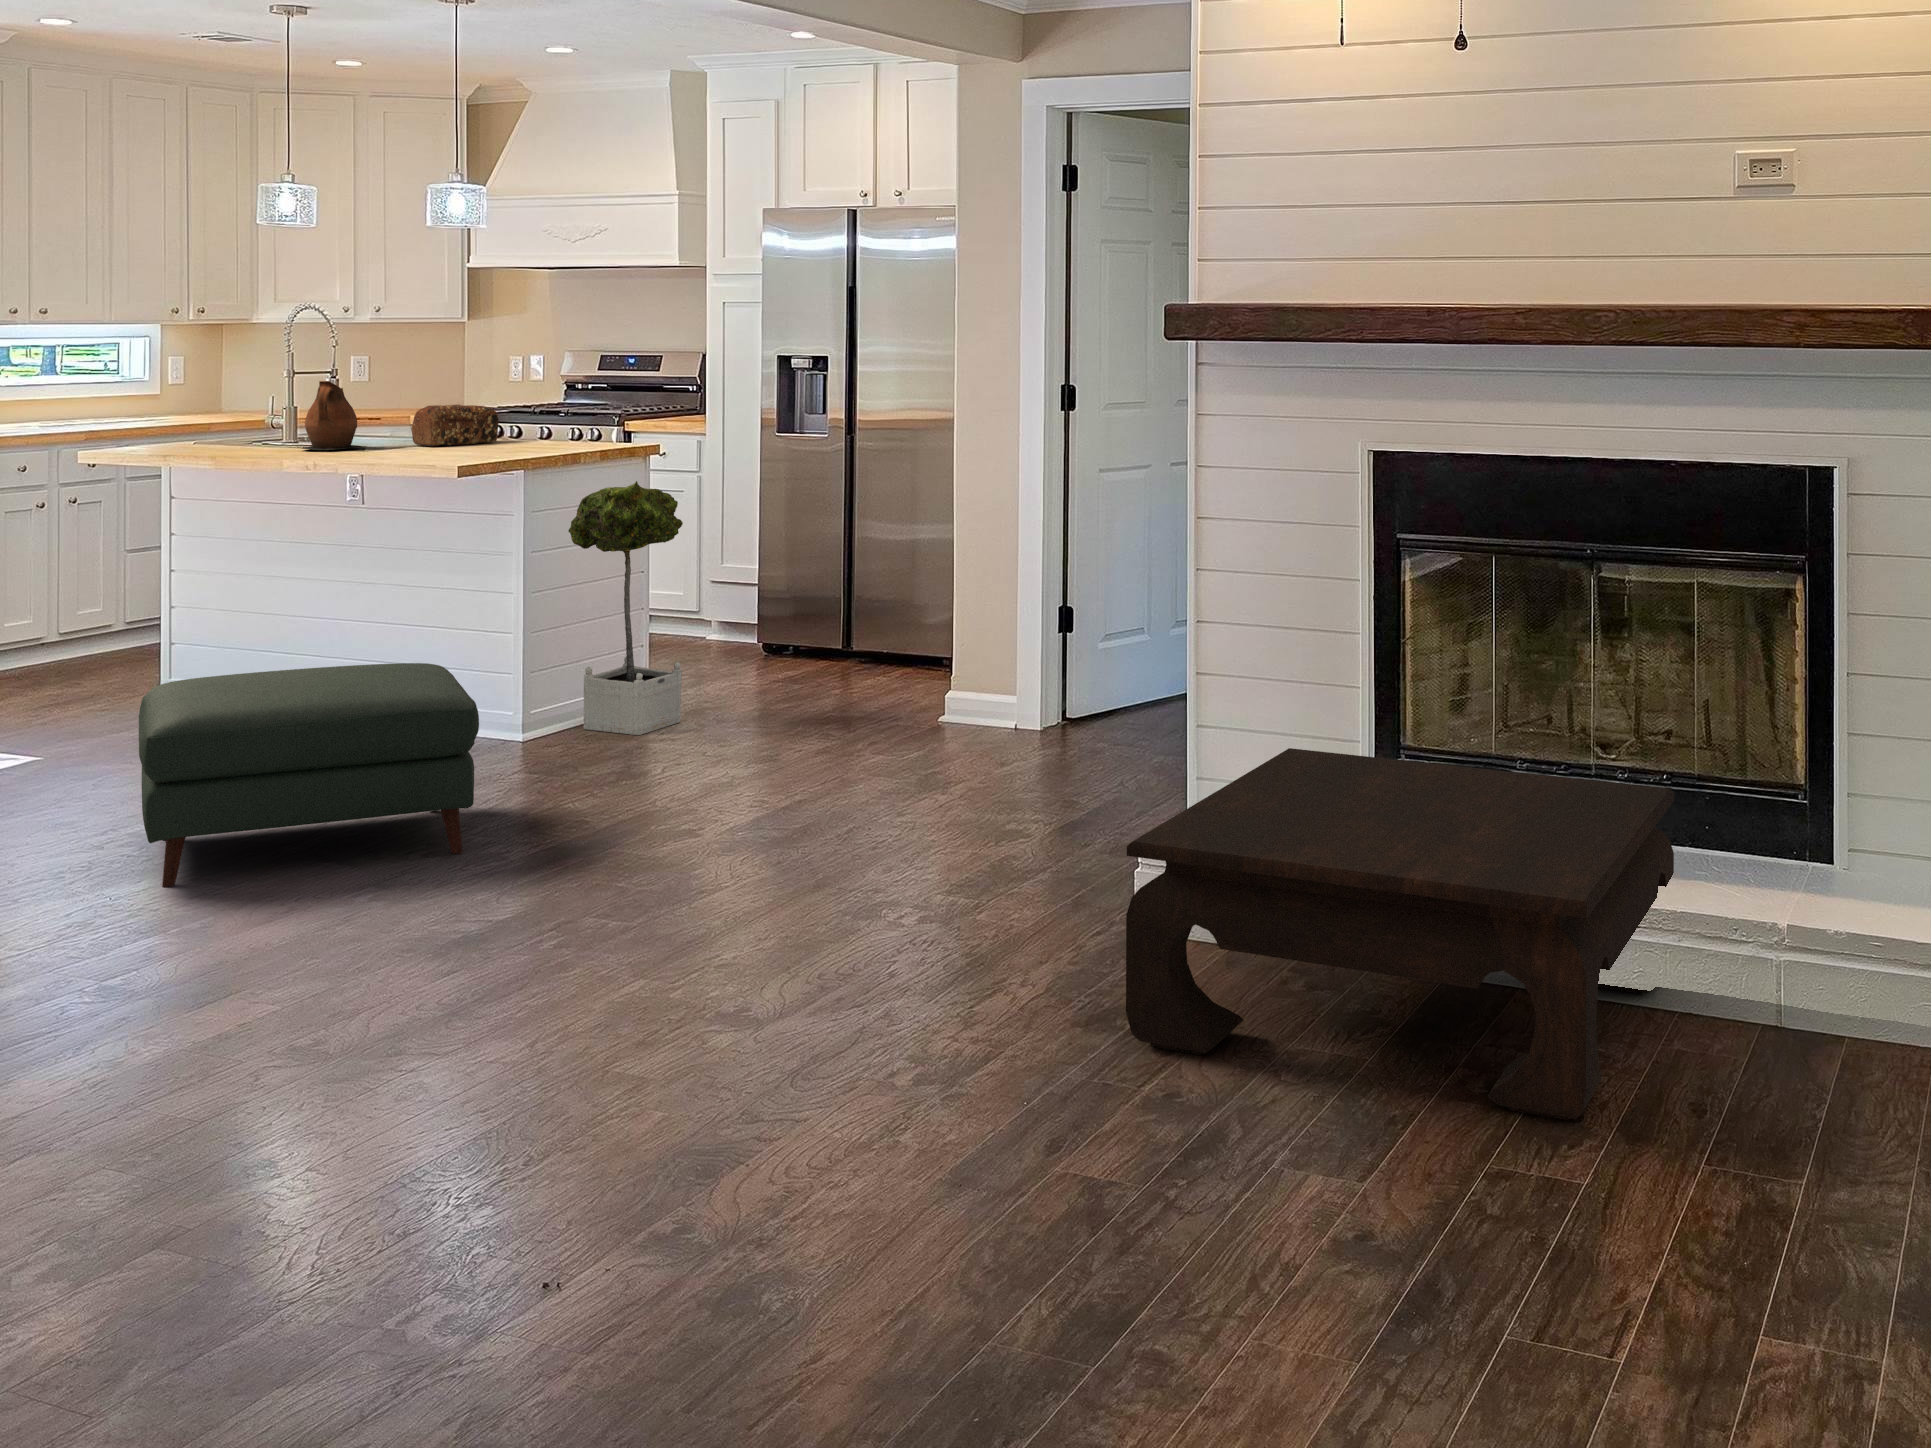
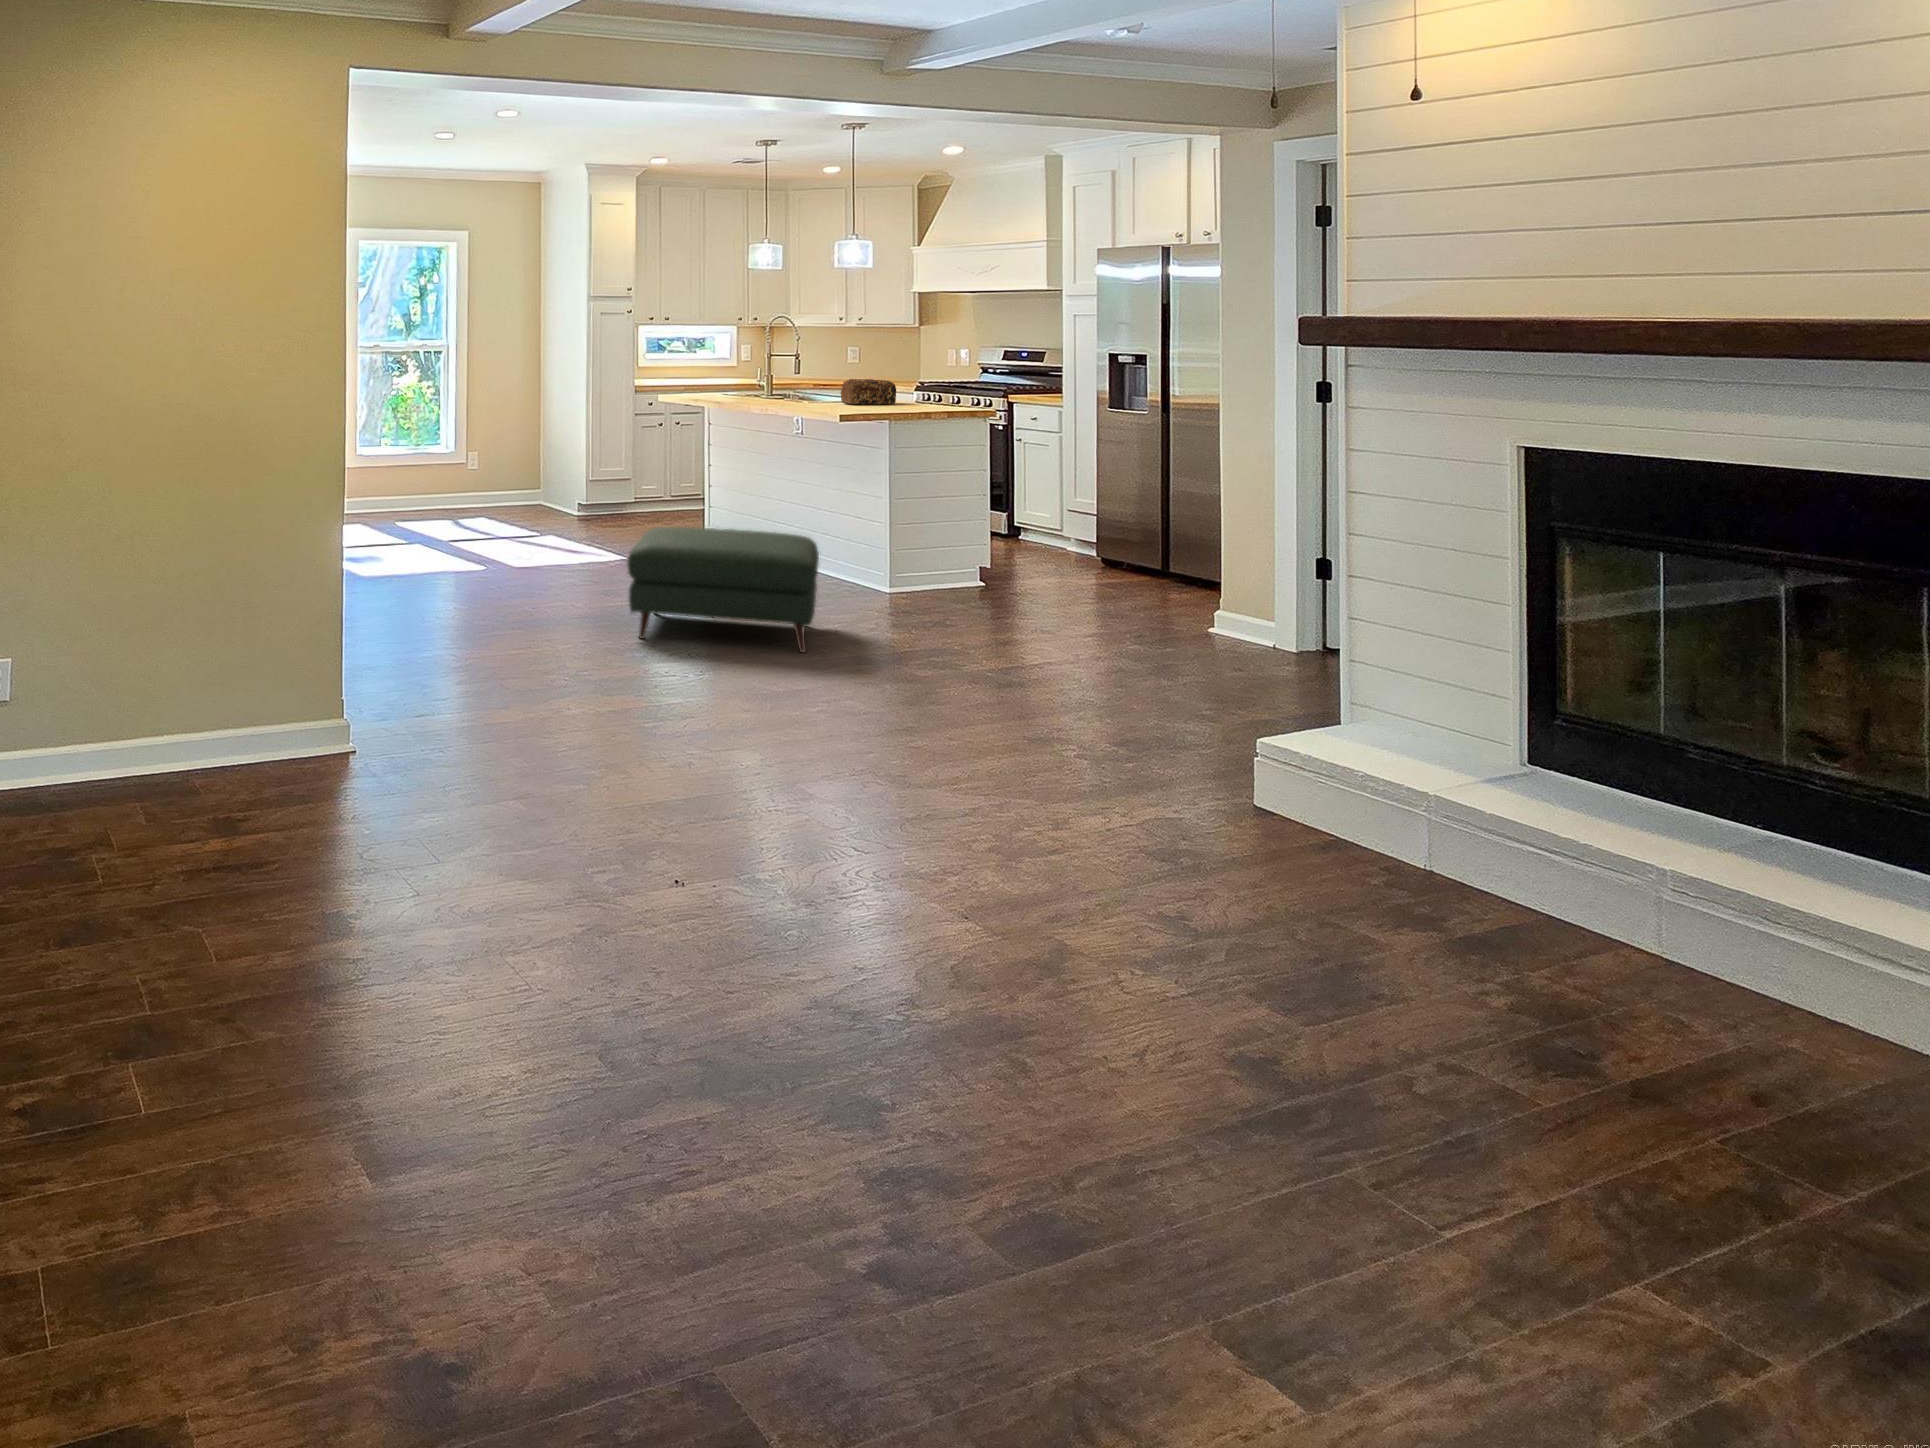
ceramic pitcher: present [298,381,366,450] -> none [772,362,813,404]
potted tree: present [568,481,683,735] -> none [921,434,1003,604]
coffee table: present [1126,748,1674,1120] -> none [1179,691,1873,1070]

